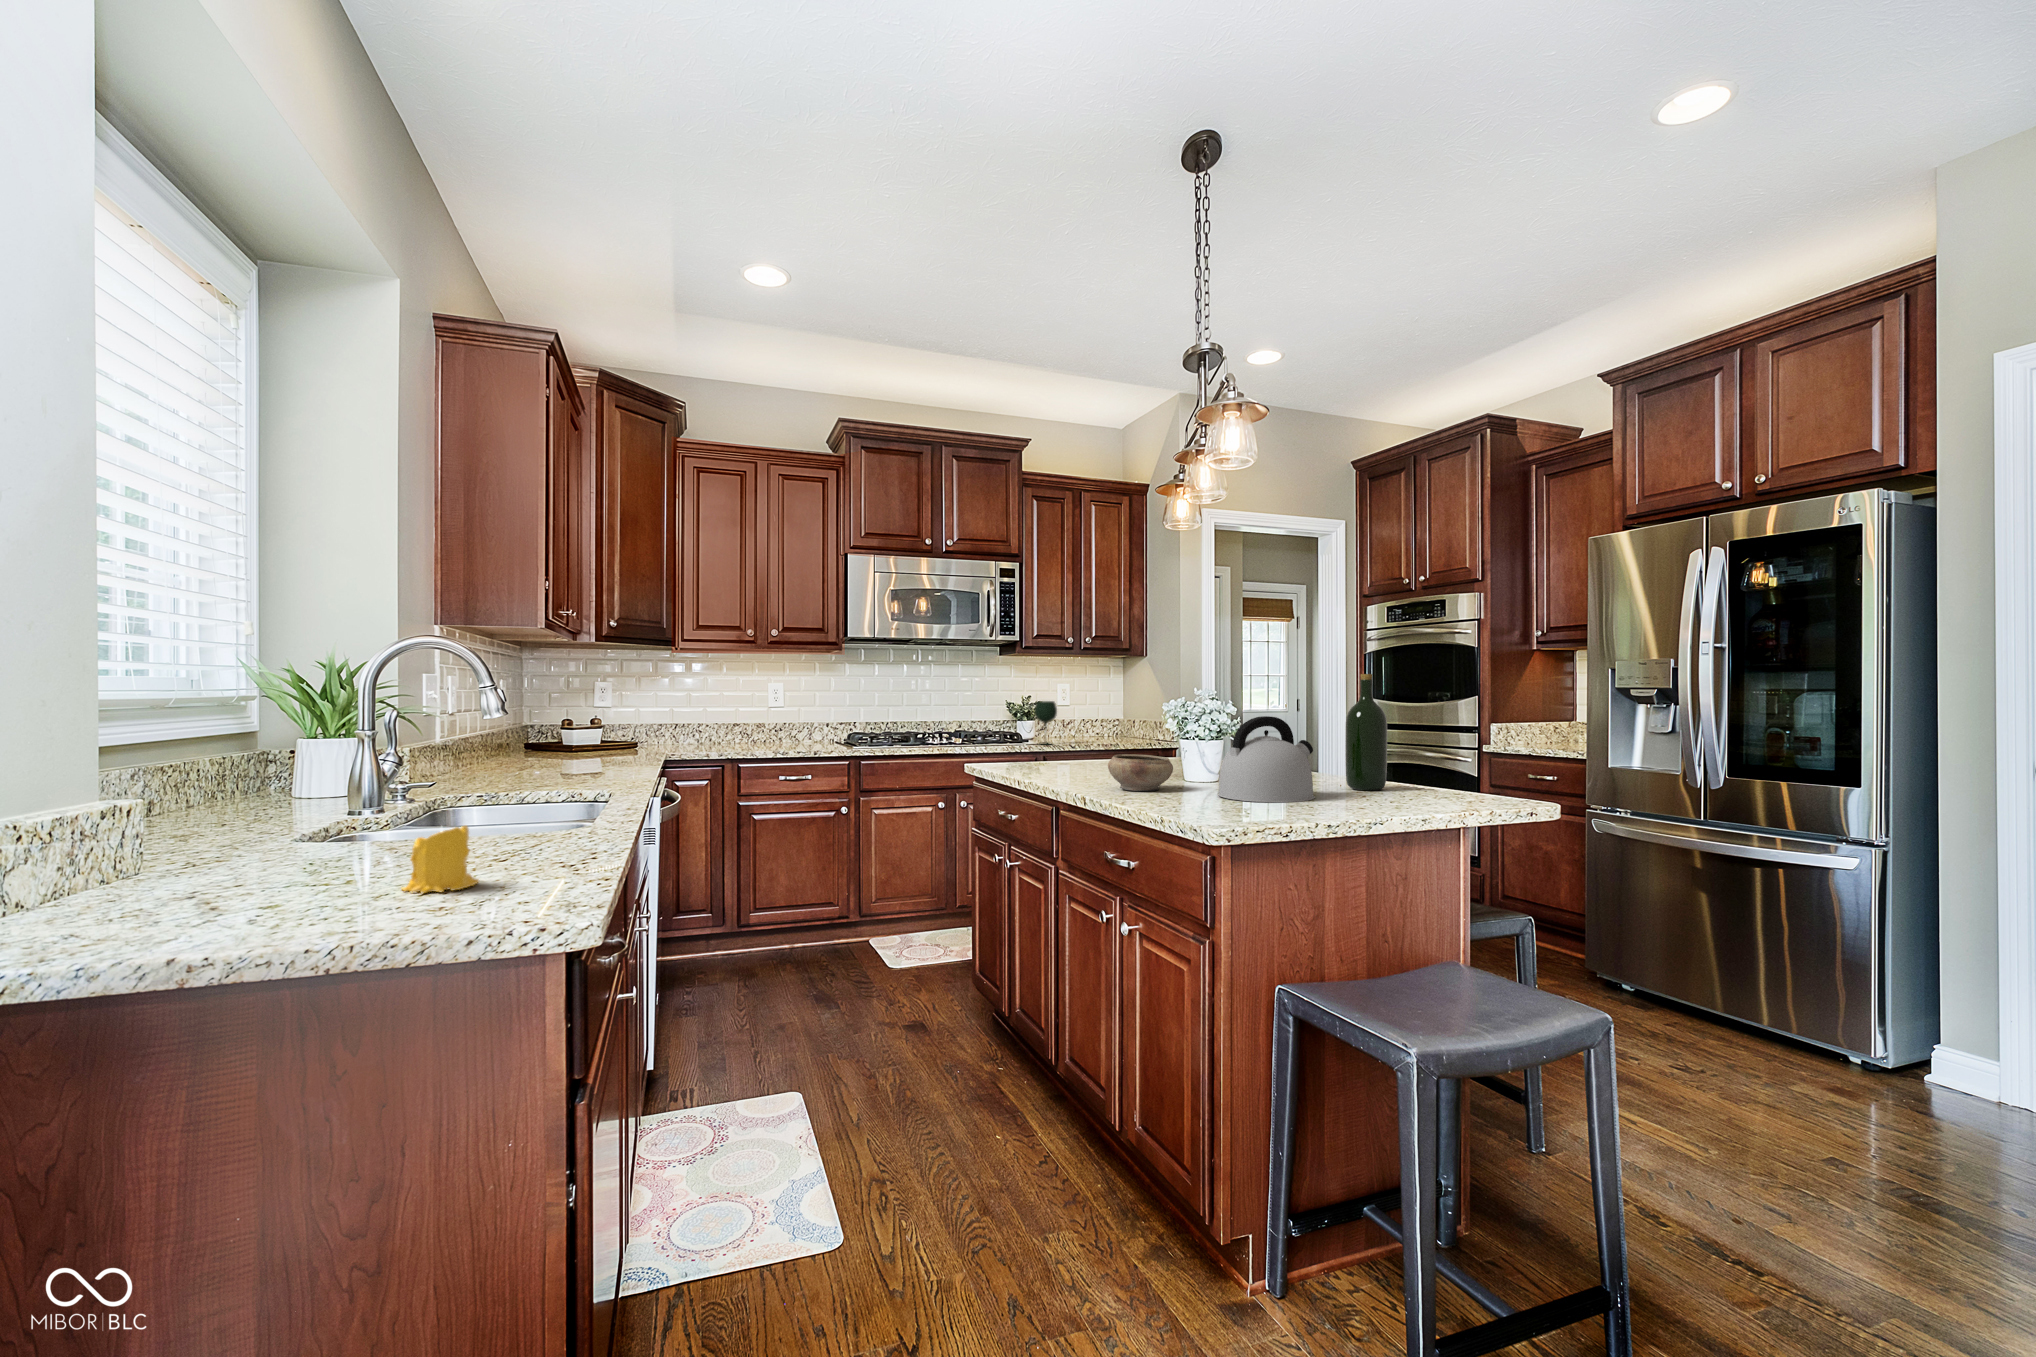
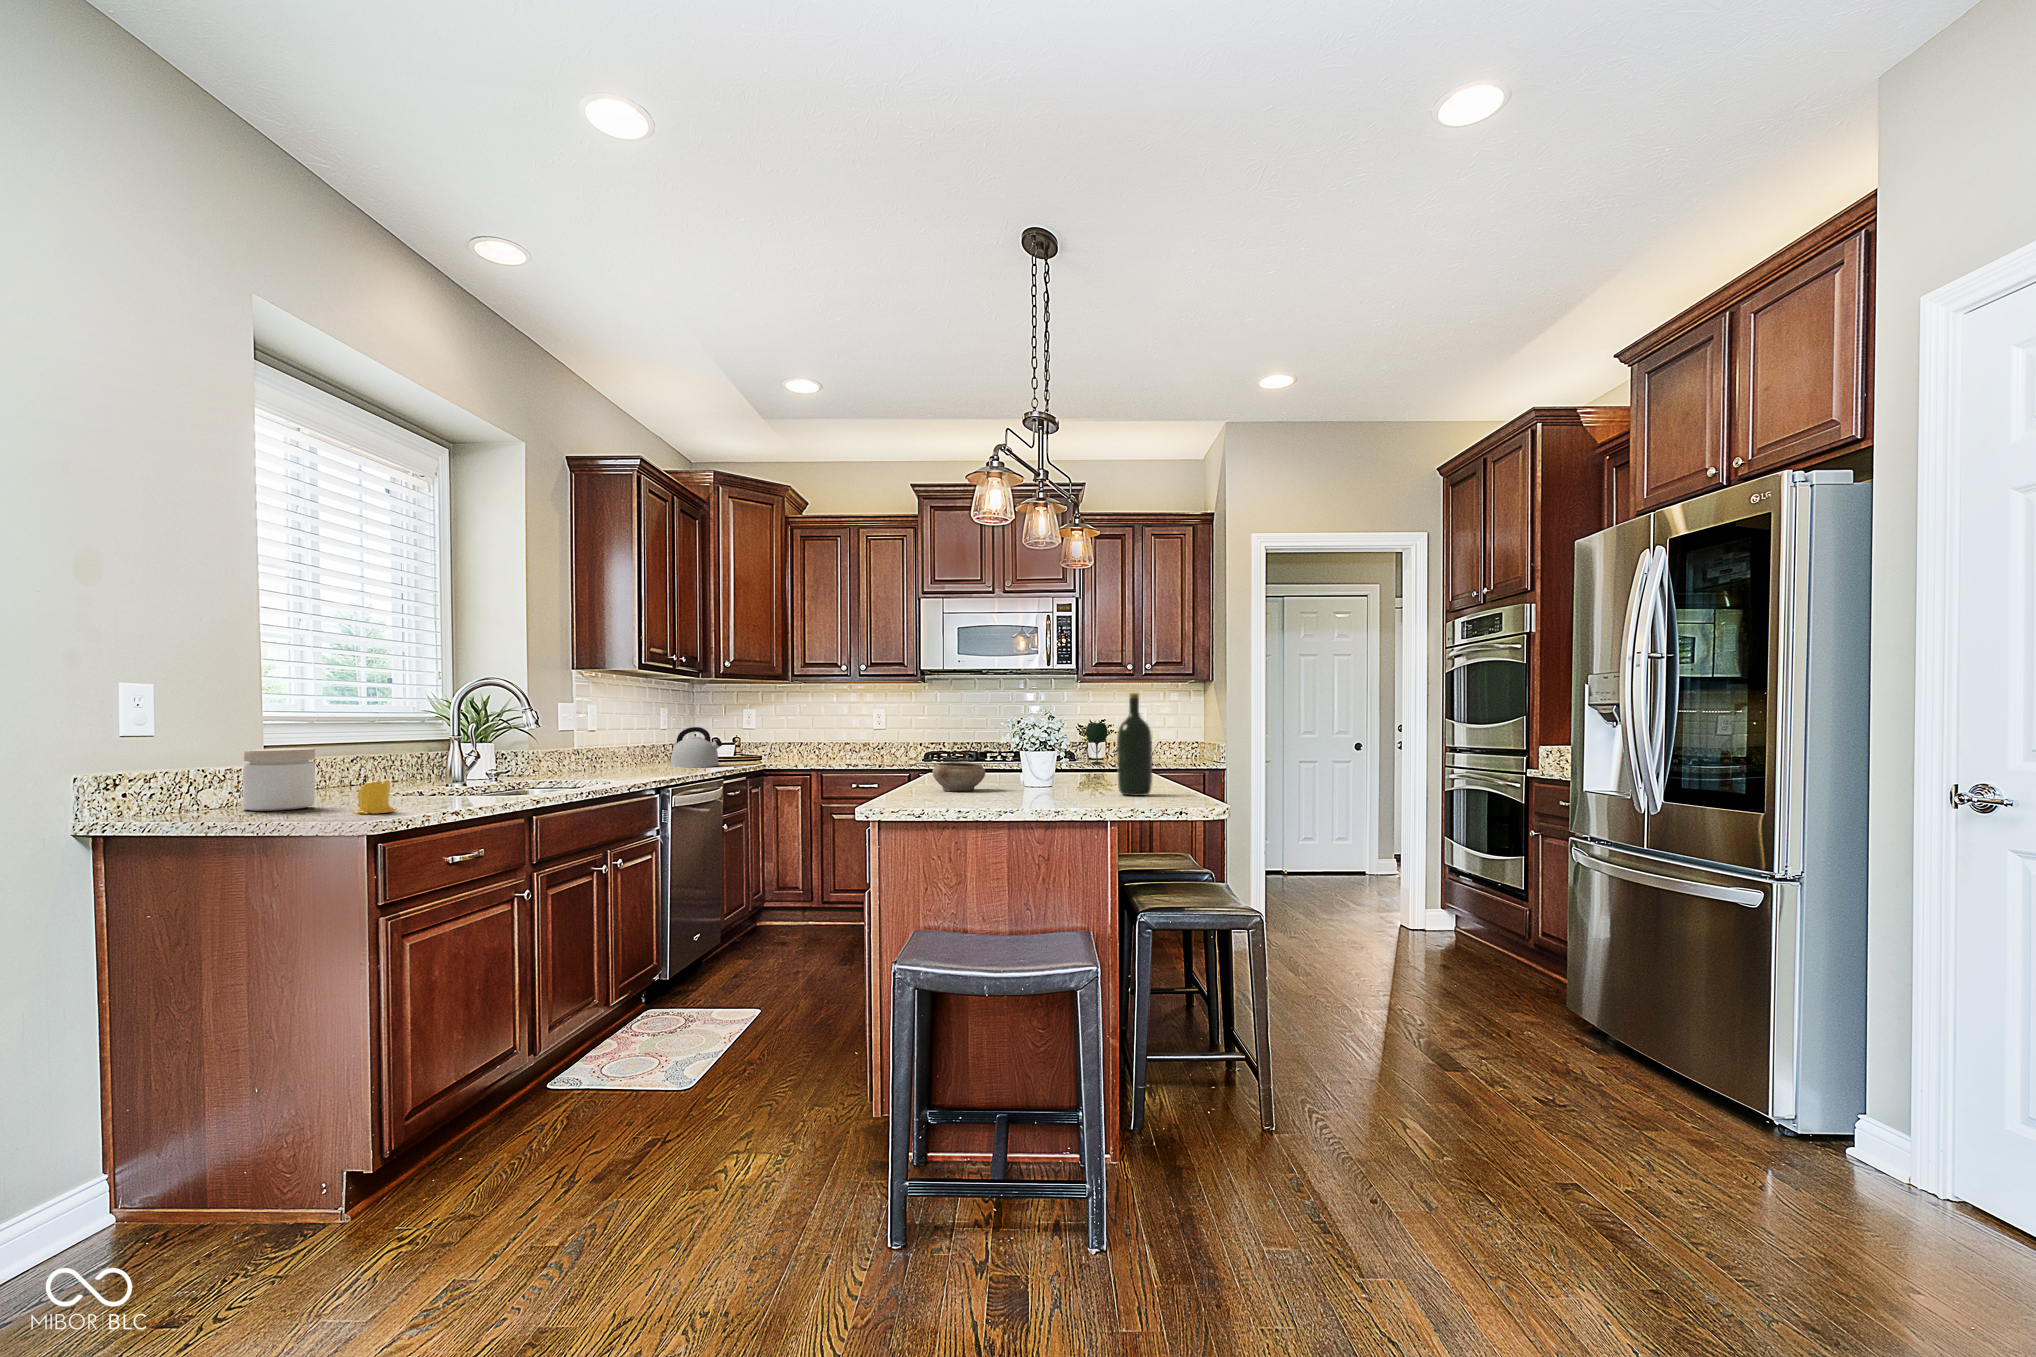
kettle: present [1217,716,1315,802] -> present [671,727,722,767]
jar: none [111,767,269,903] -> present [242,748,315,811]

